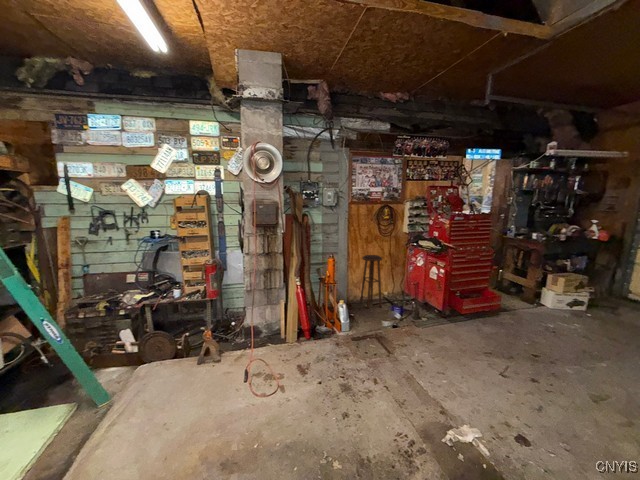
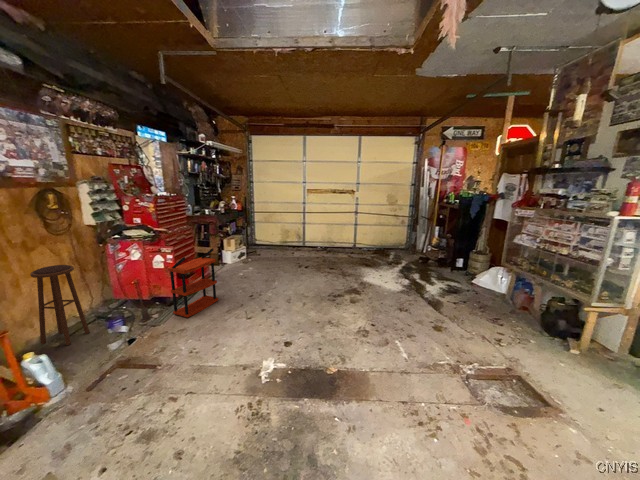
shelving unit: none [436,274,494,336] -> present [168,248,218,317]

